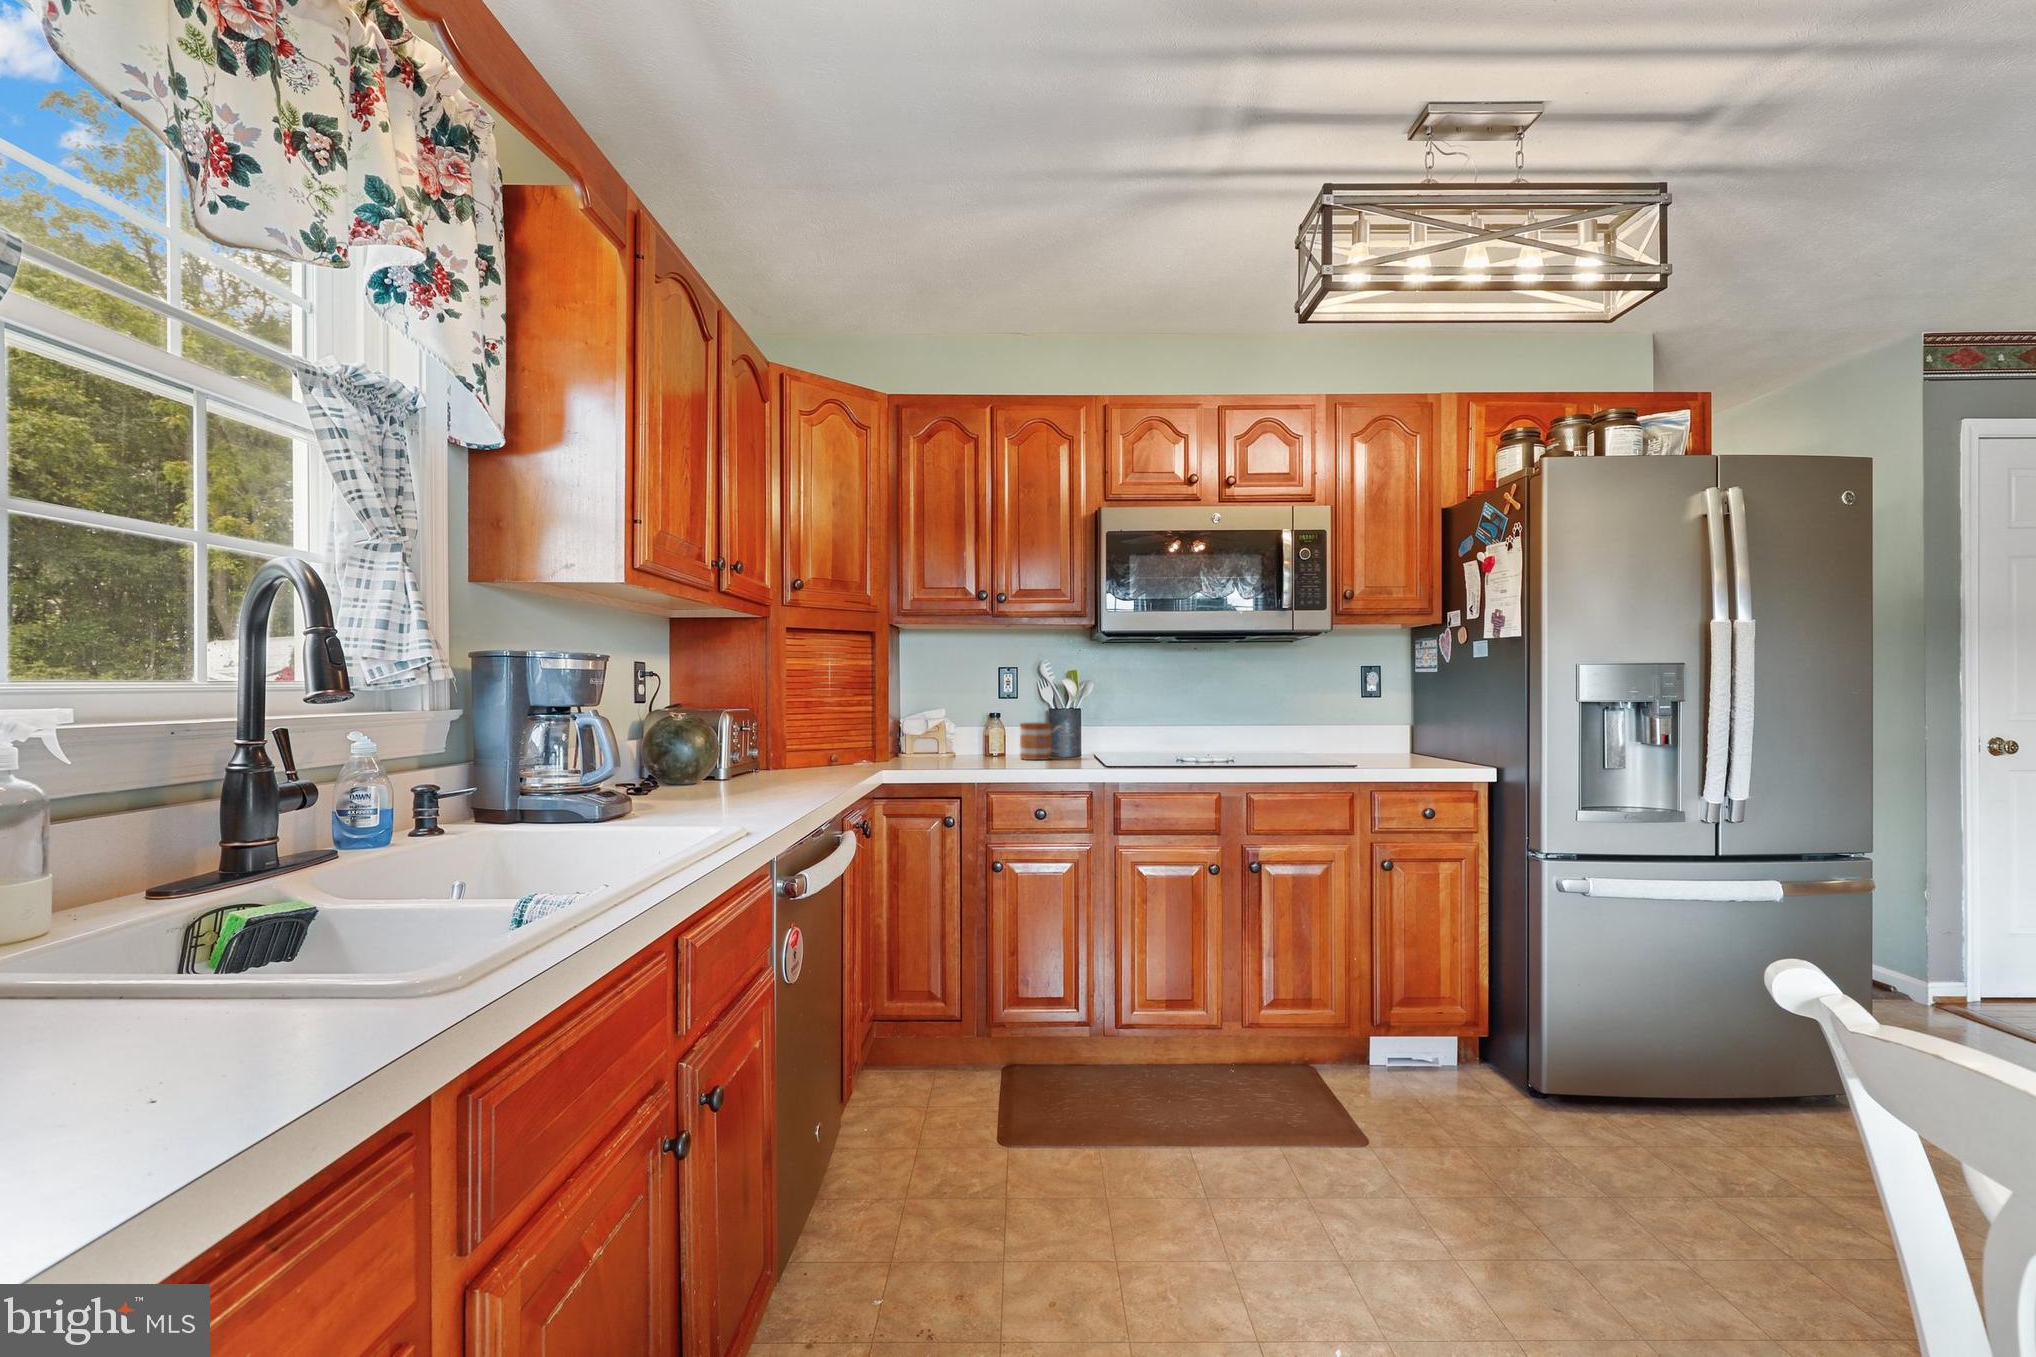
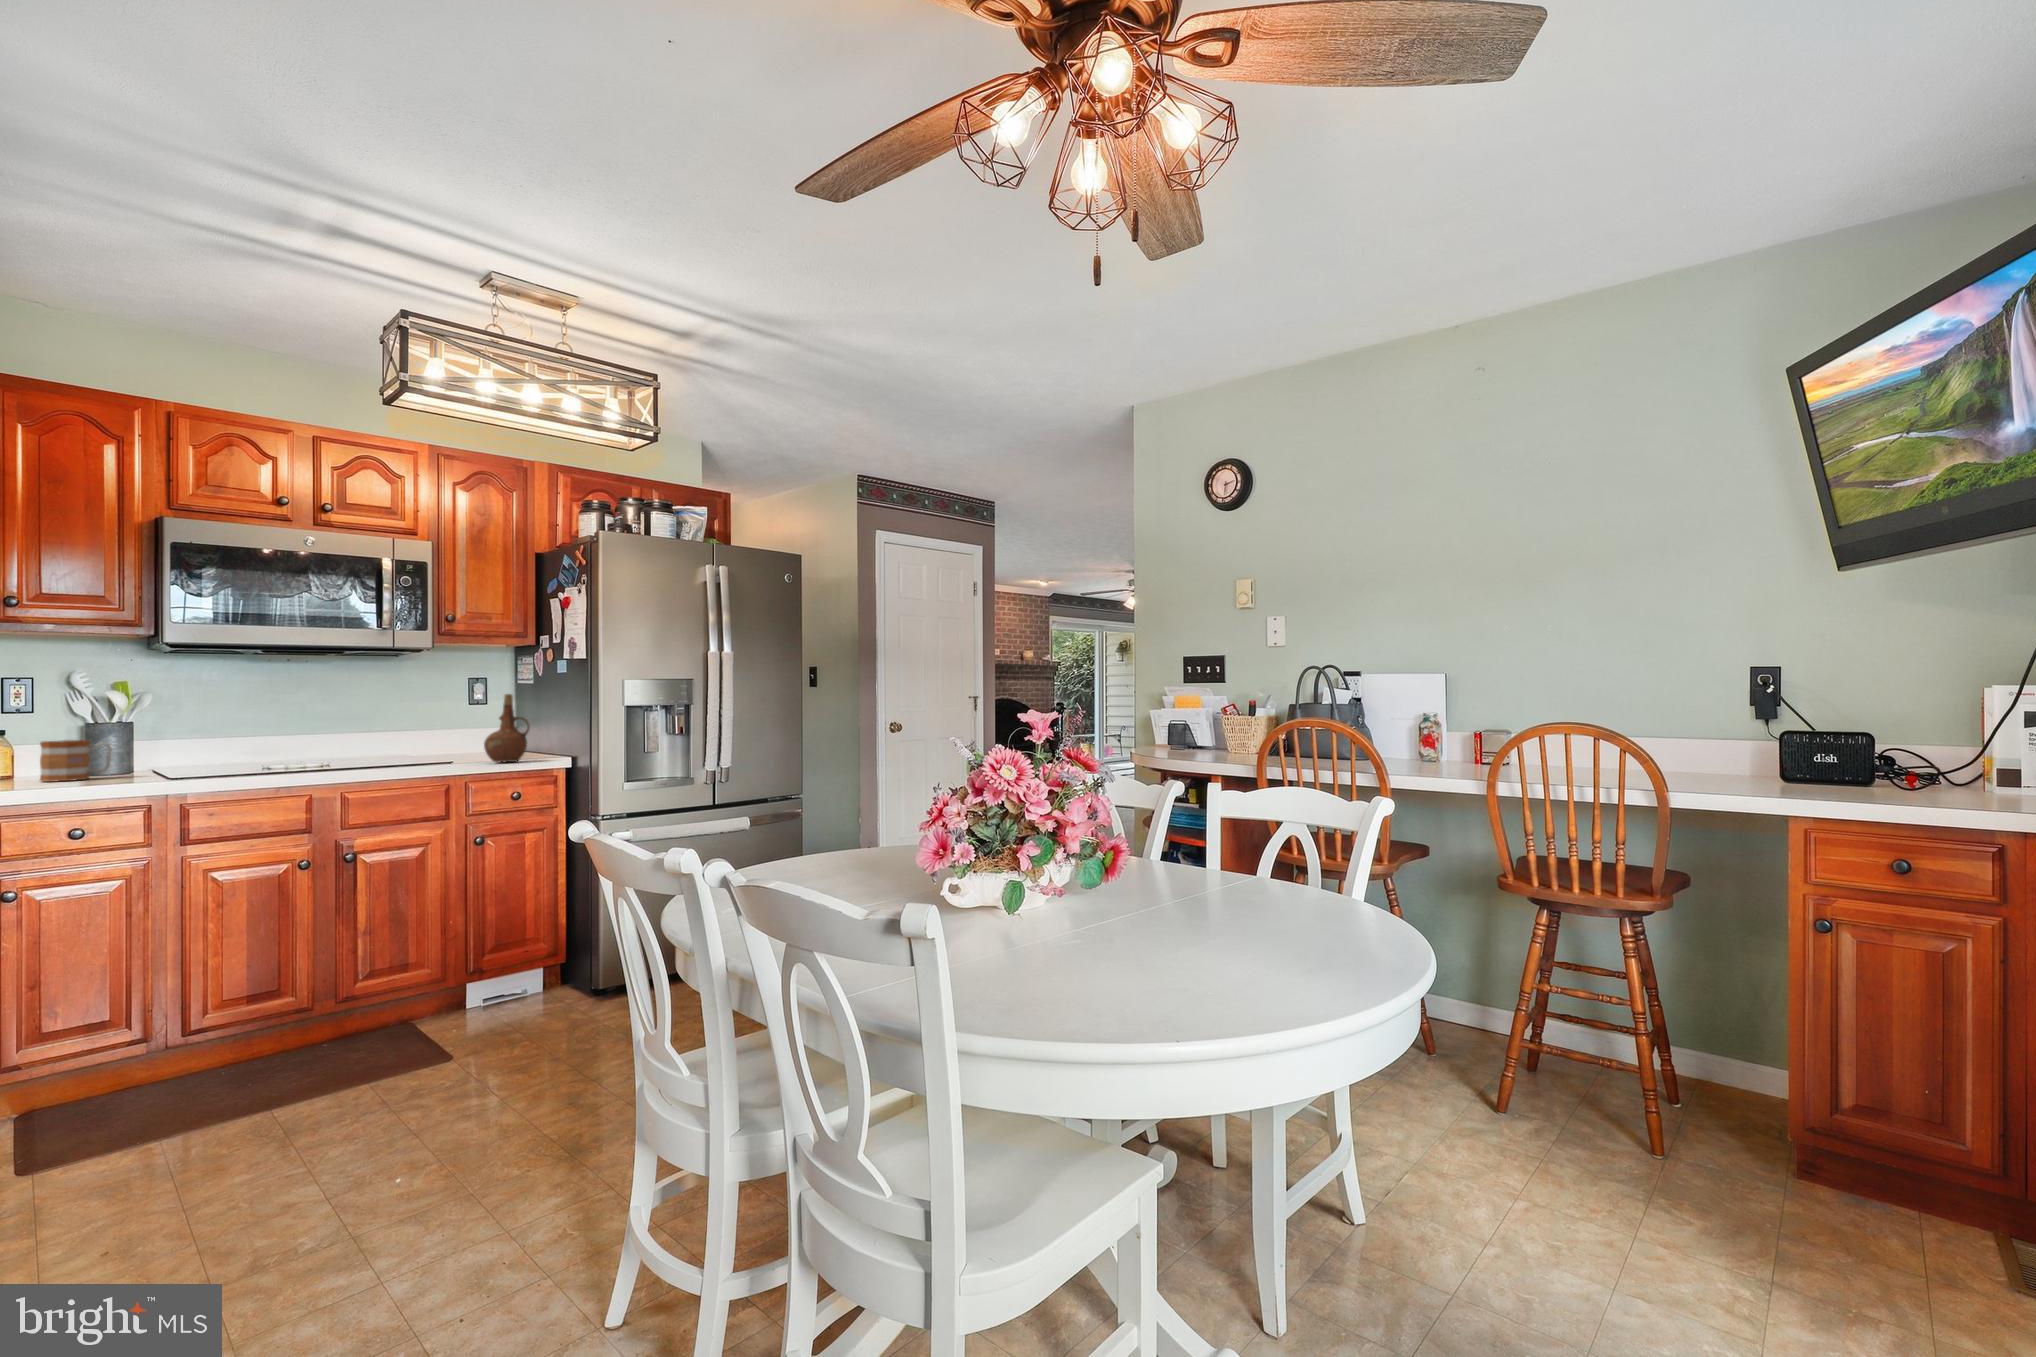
ceramic pitcher: none [1390,684,1444,769] -> present [484,694,529,762]

